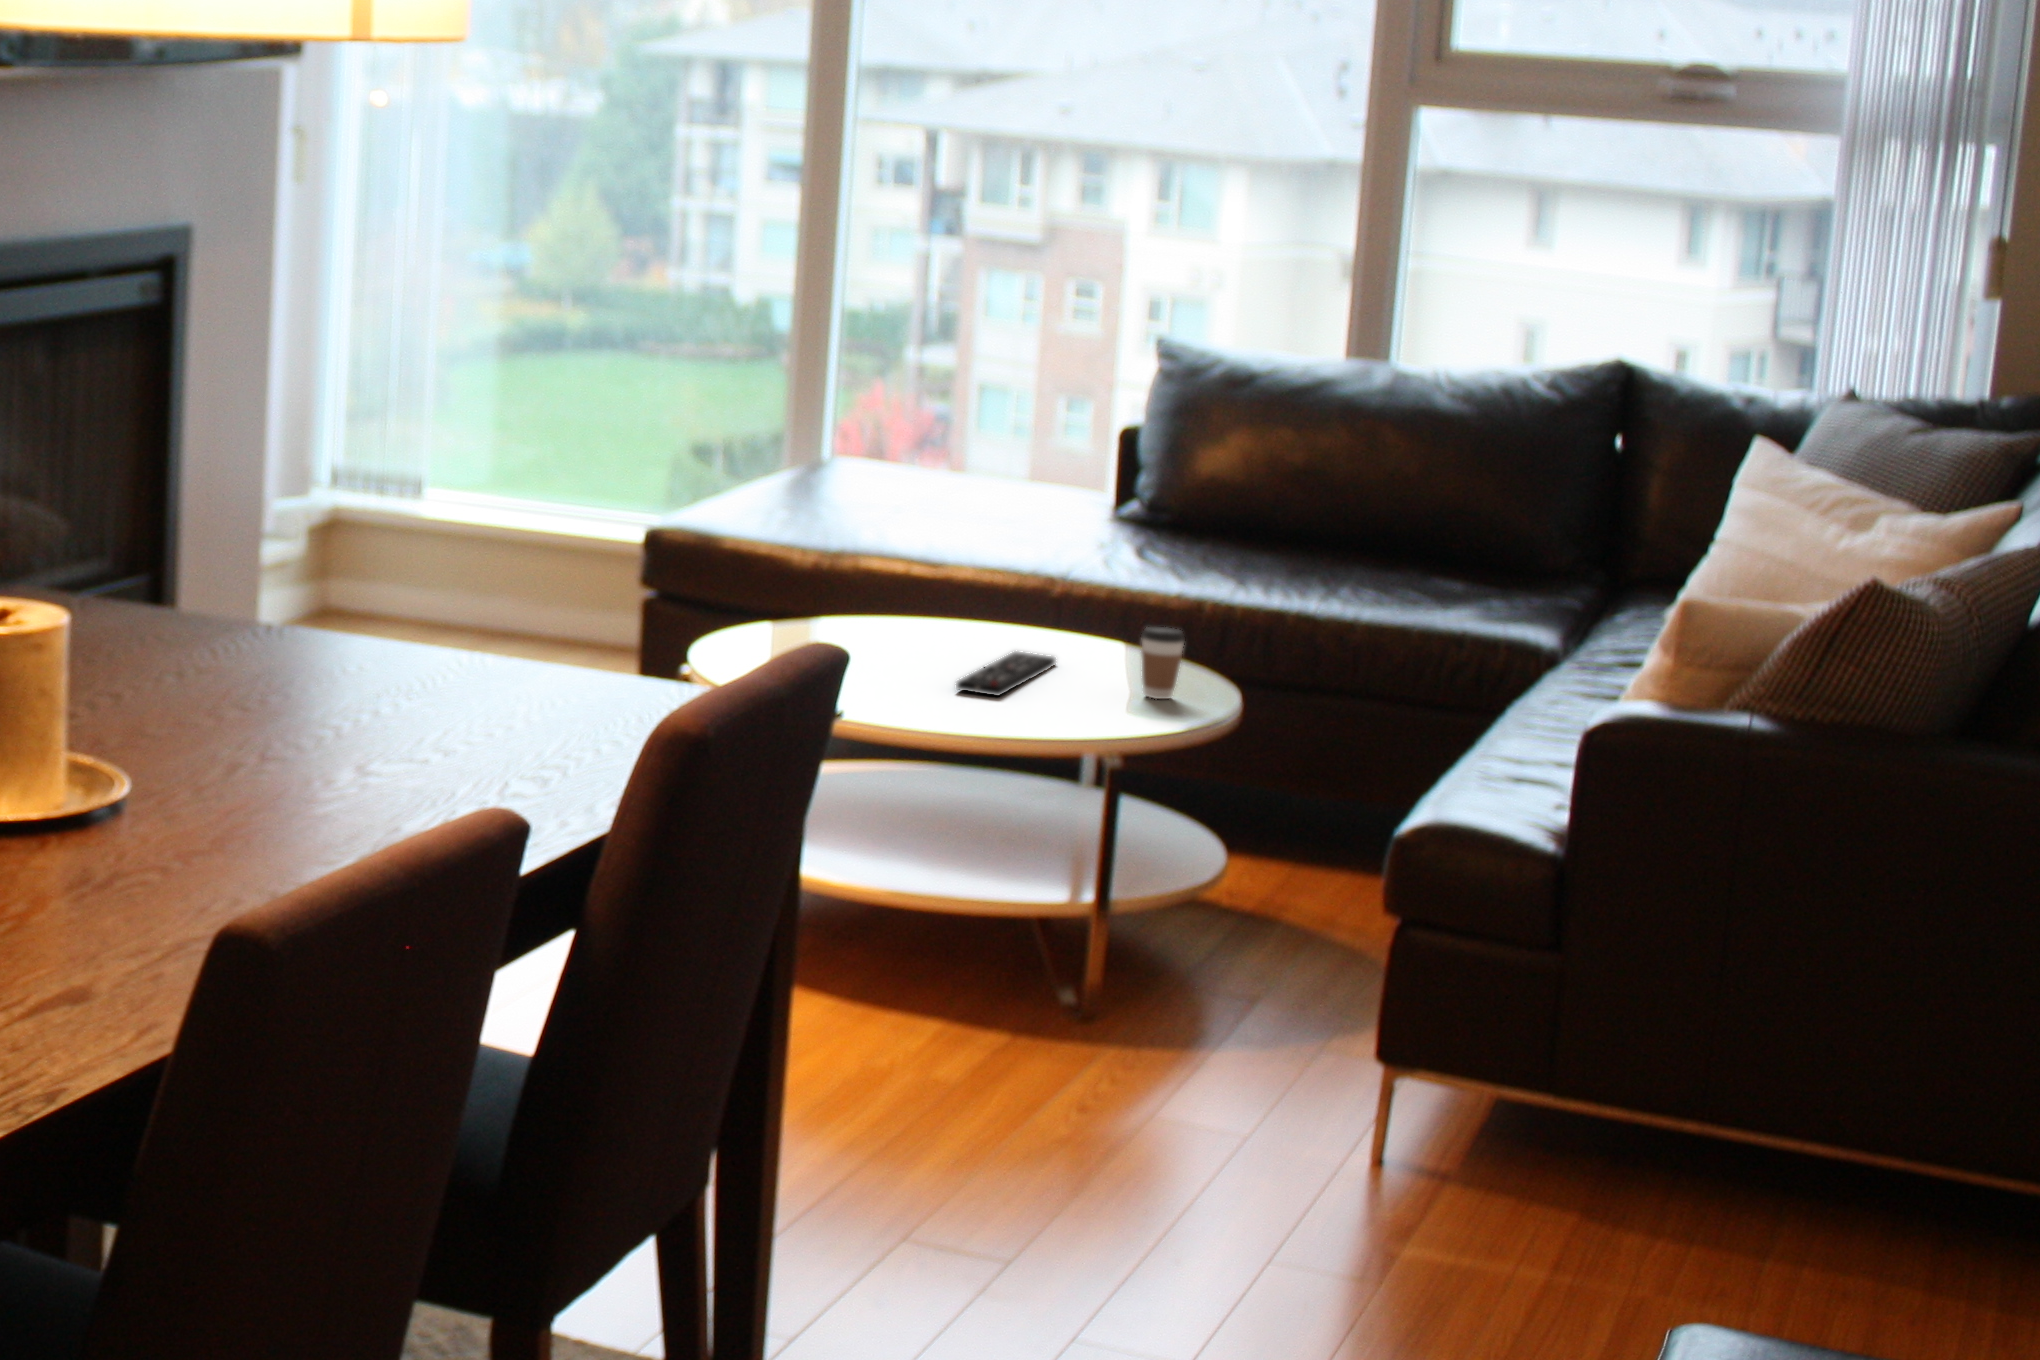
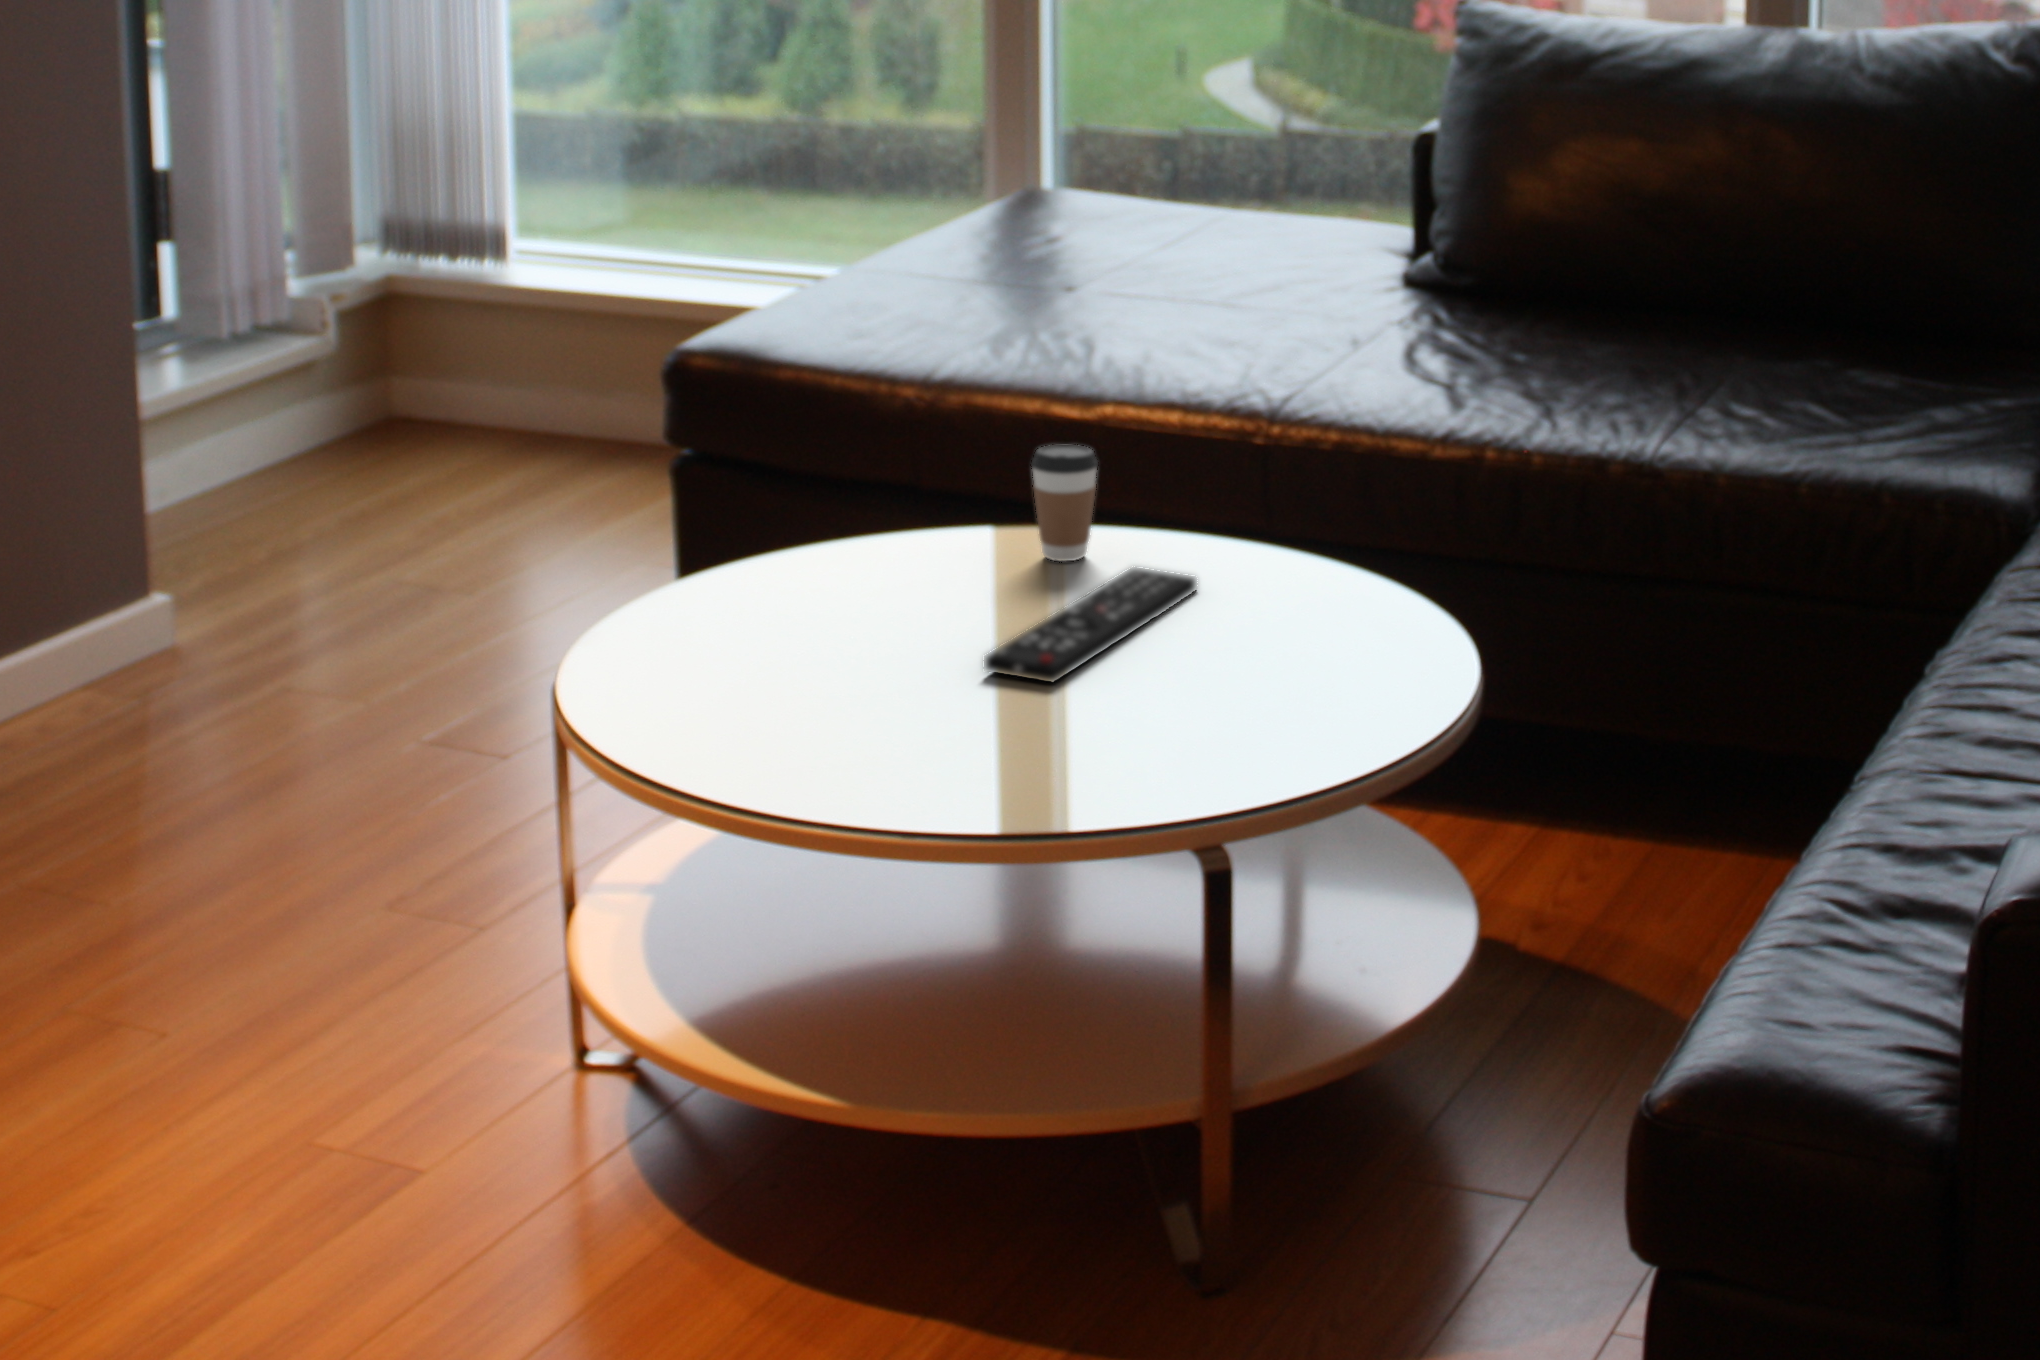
coffee cup: present [1141,627,1184,699] -> present [1032,445,1098,562]

